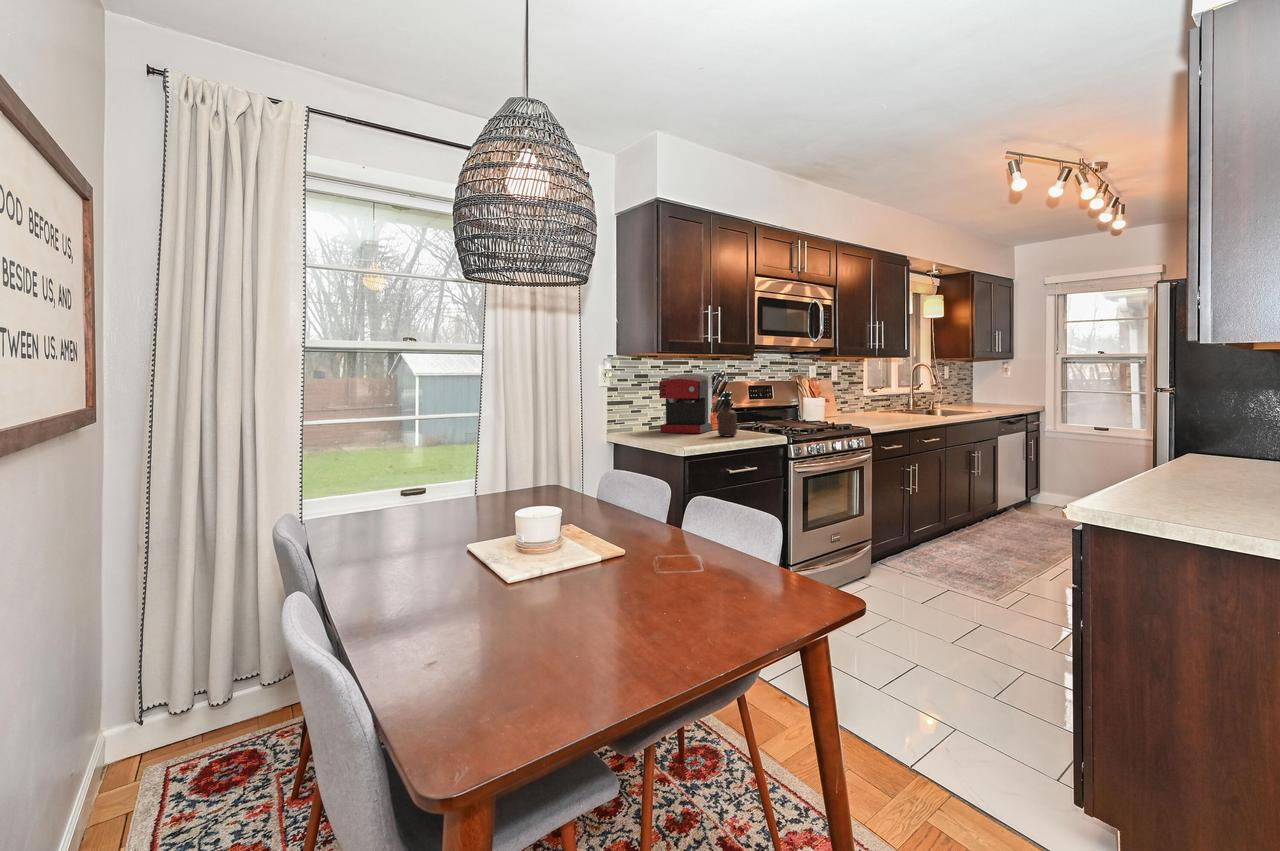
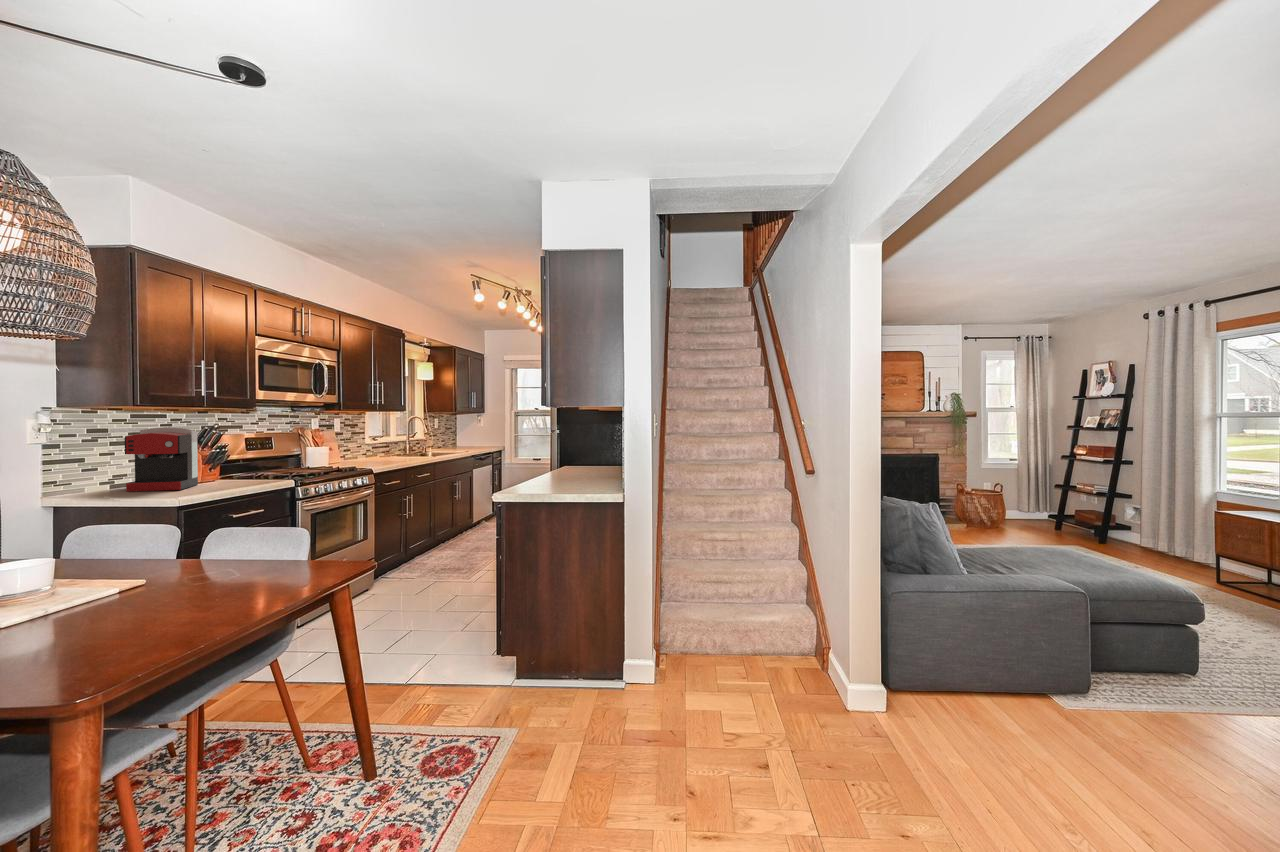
soap dispenser: present [718,392,737,436] -> none [202,447,226,492]

